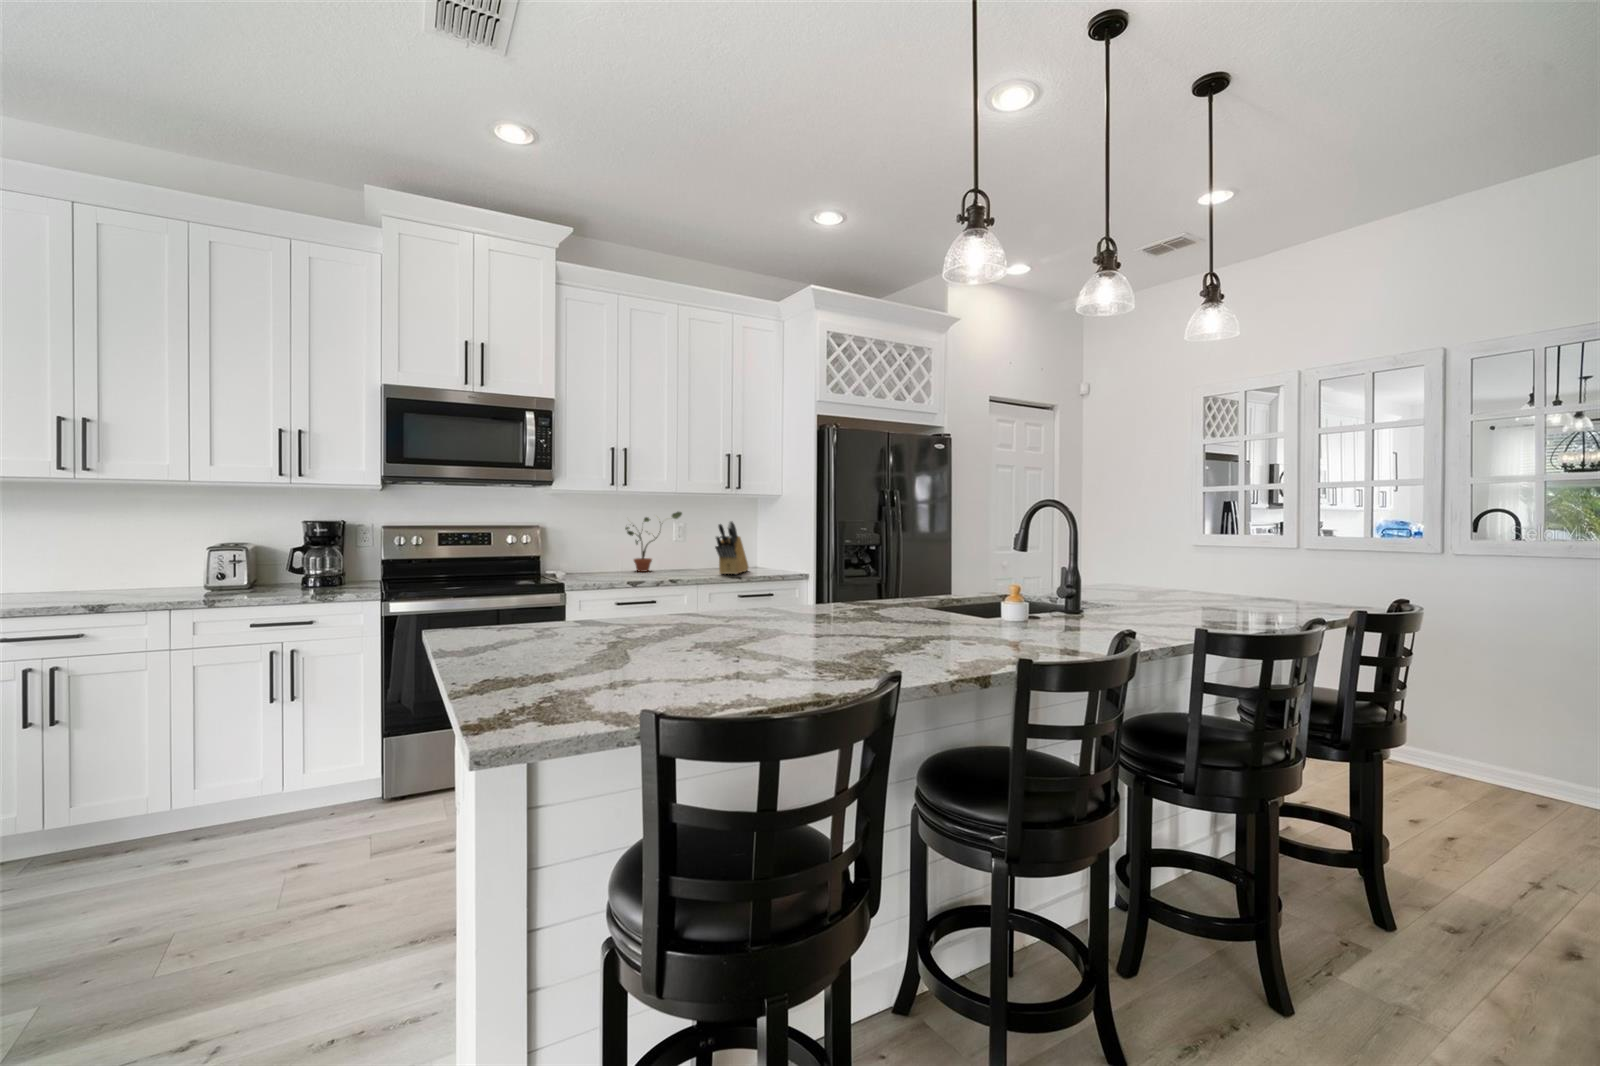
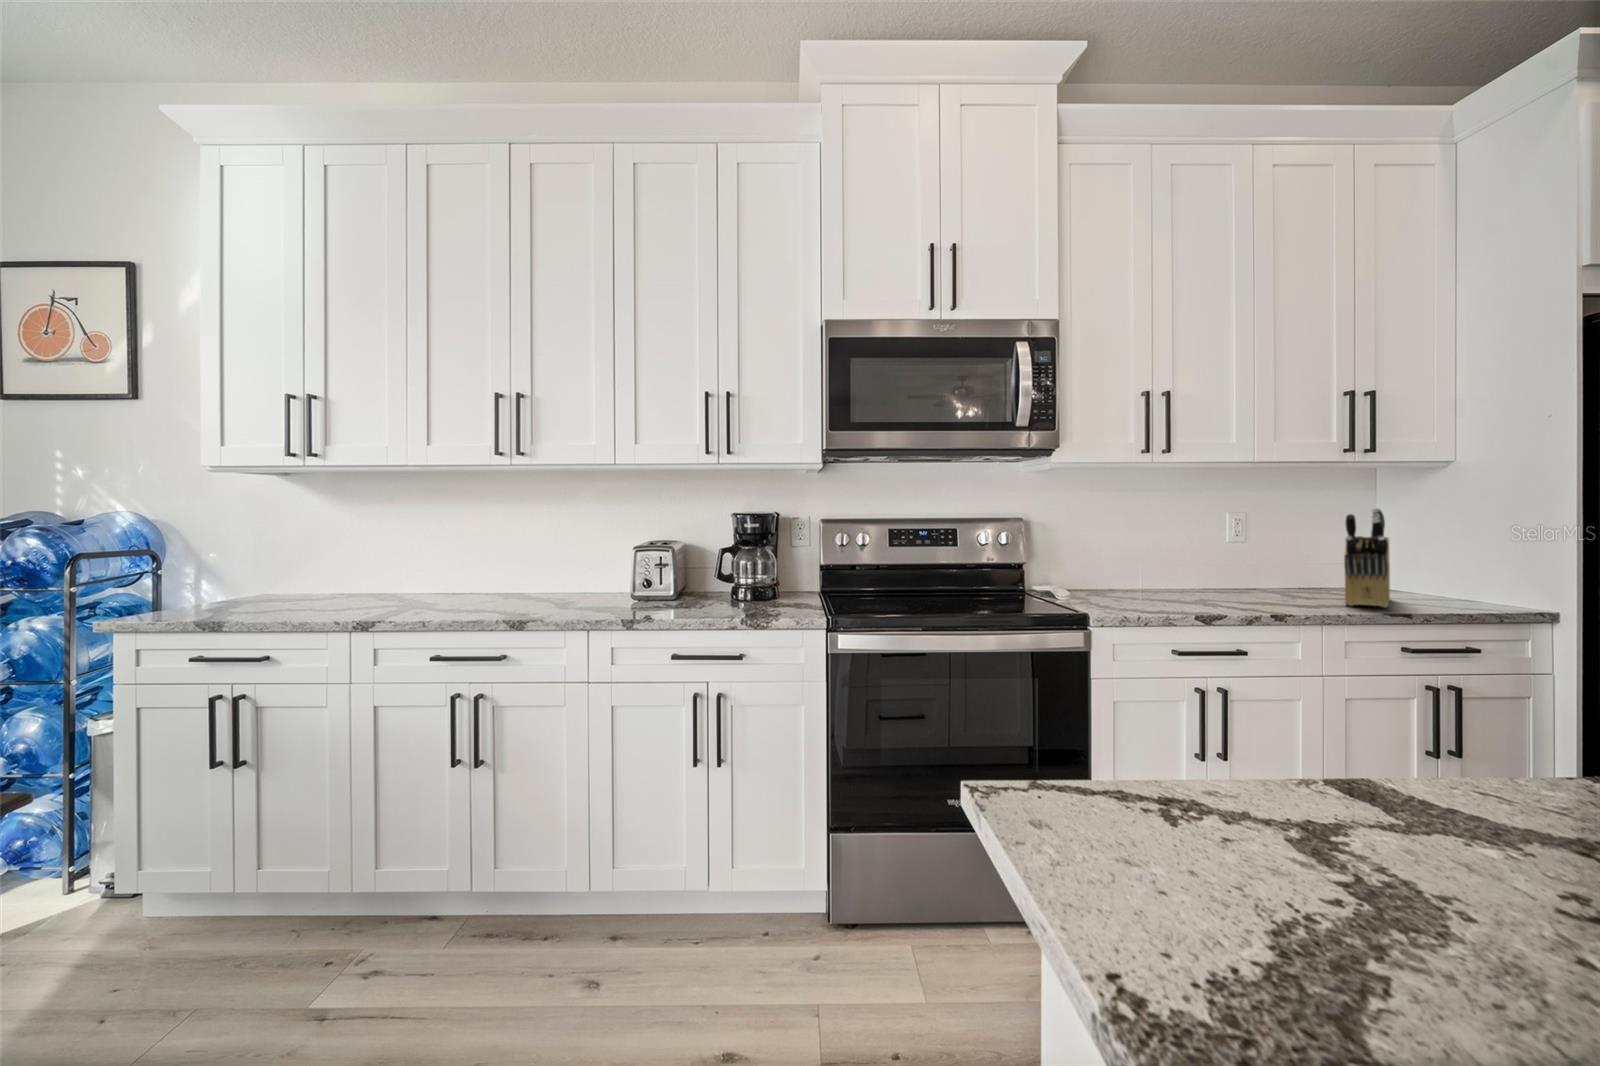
potted plant: present [625,512,682,572] -> none [1152,494,1254,594]

